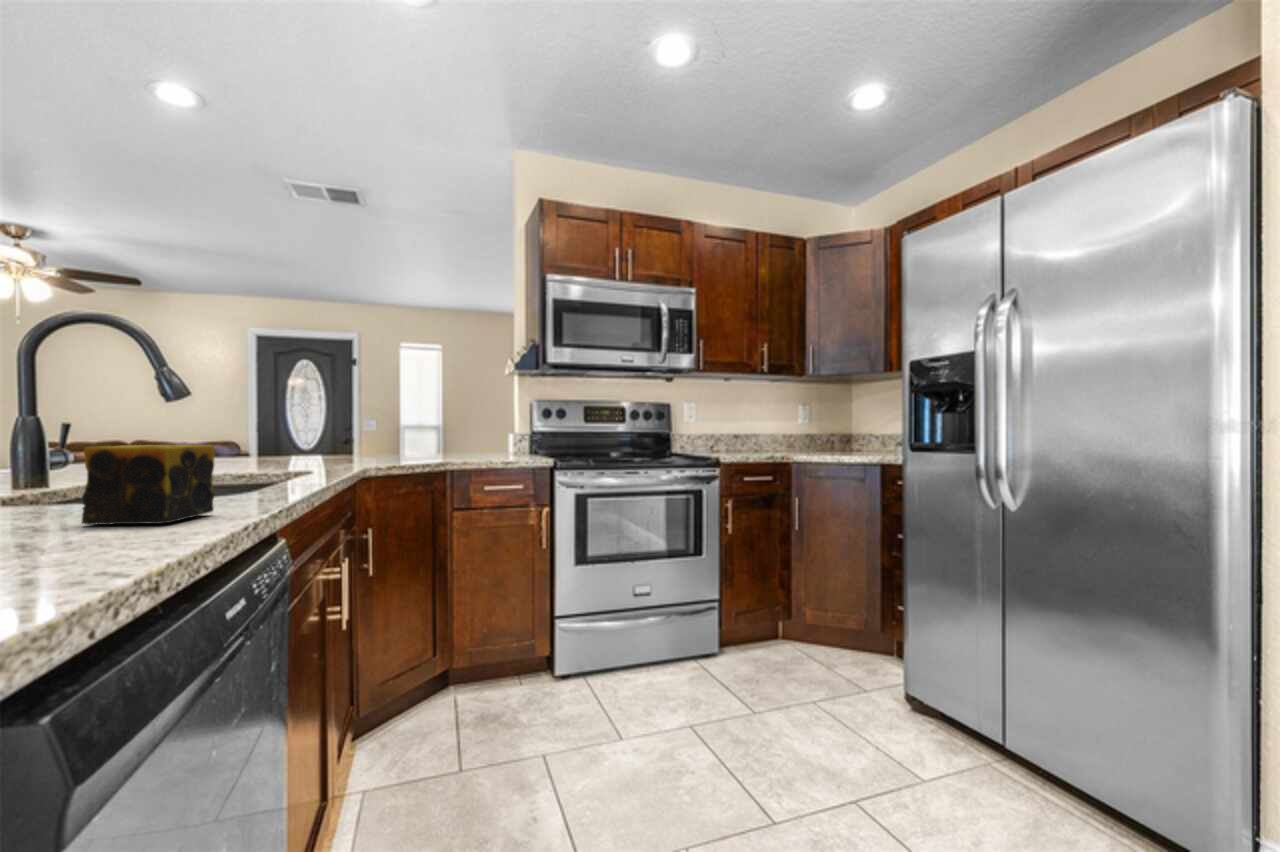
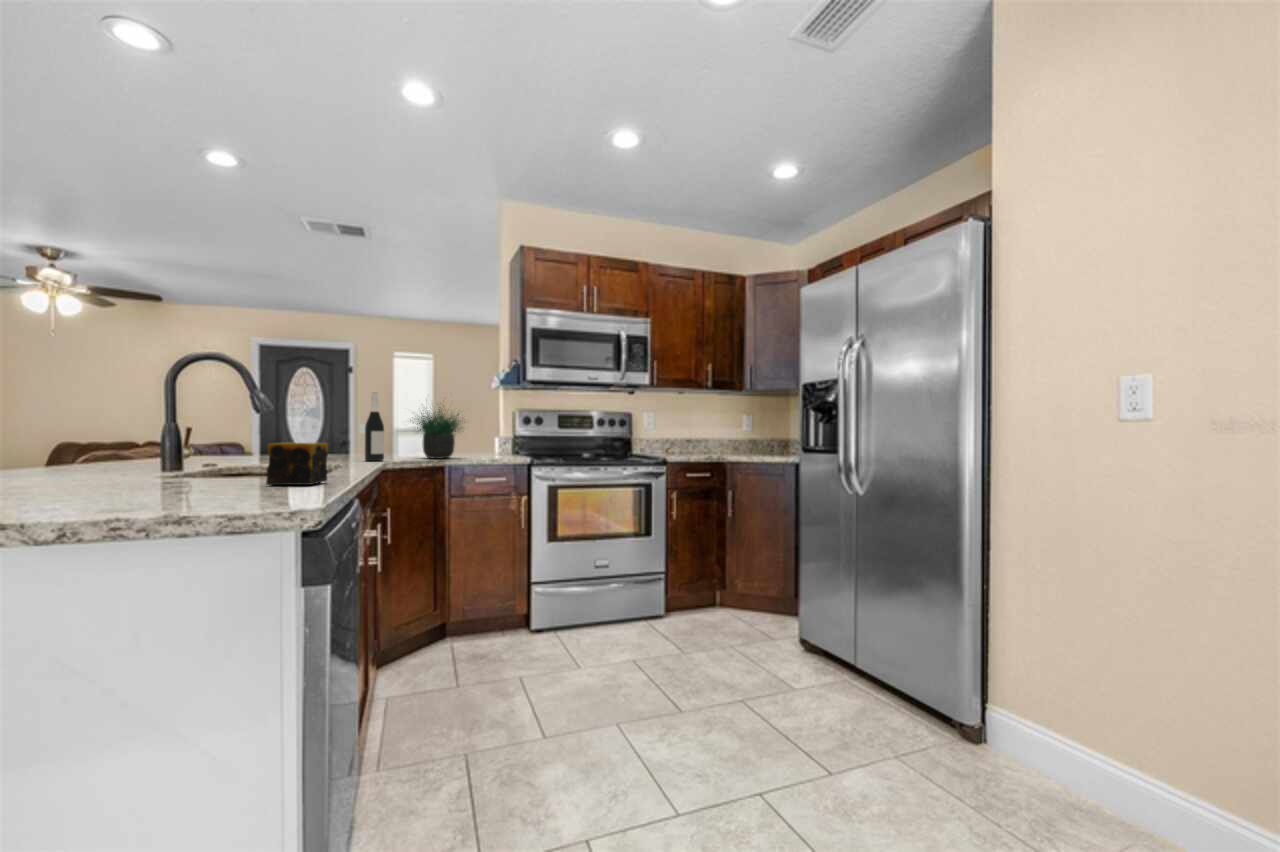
potted plant: none [385,373,481,462] -> present [413,407,466,459]
wine bottle: none [337,376,363,466] -> present [365,393,384,461]

